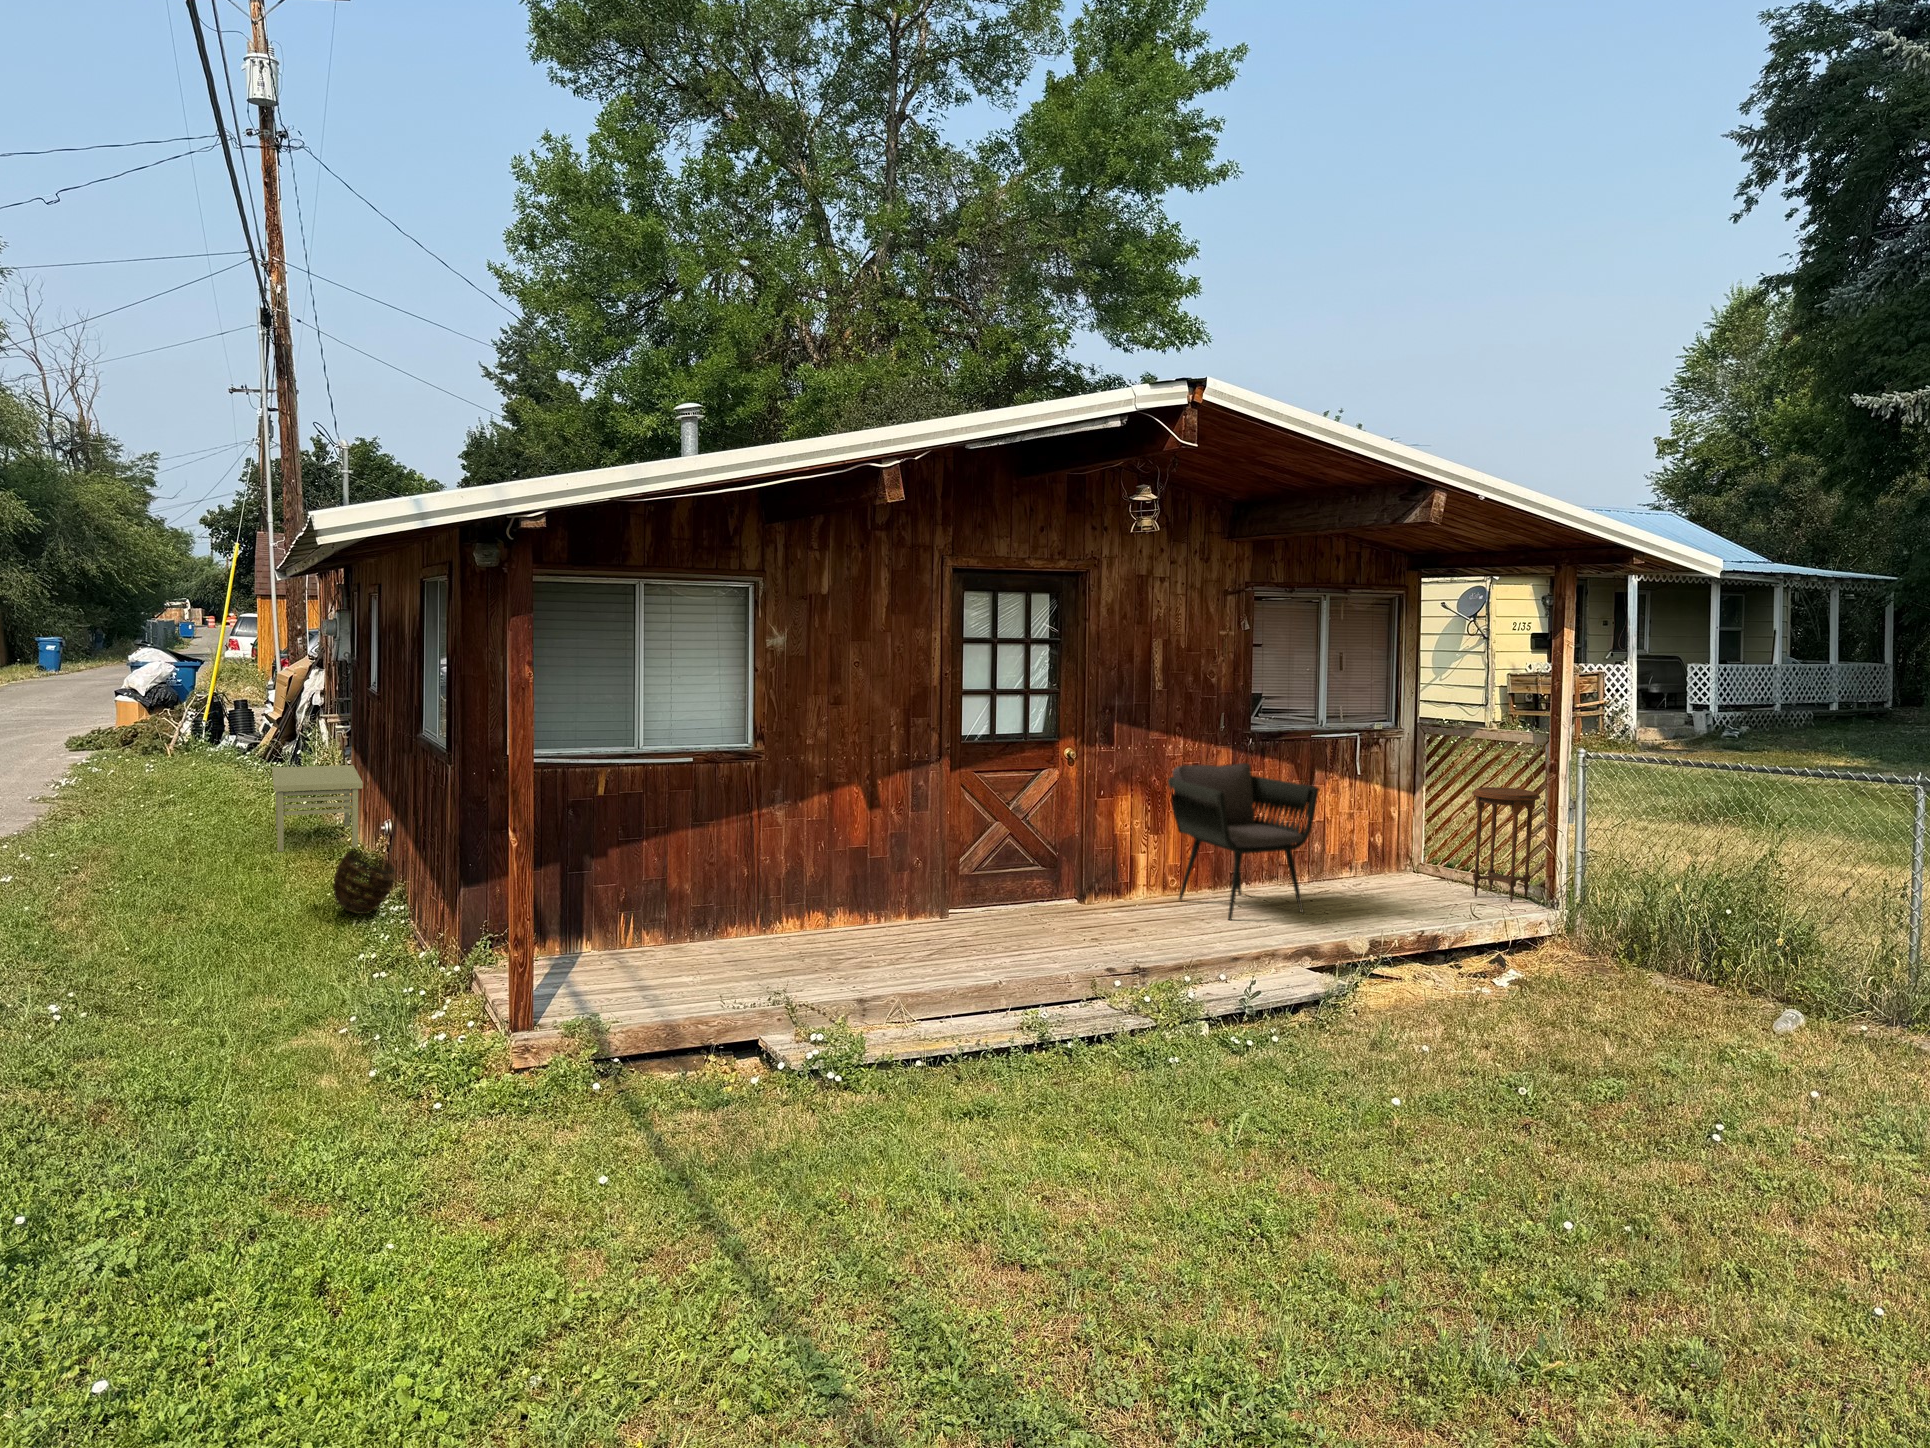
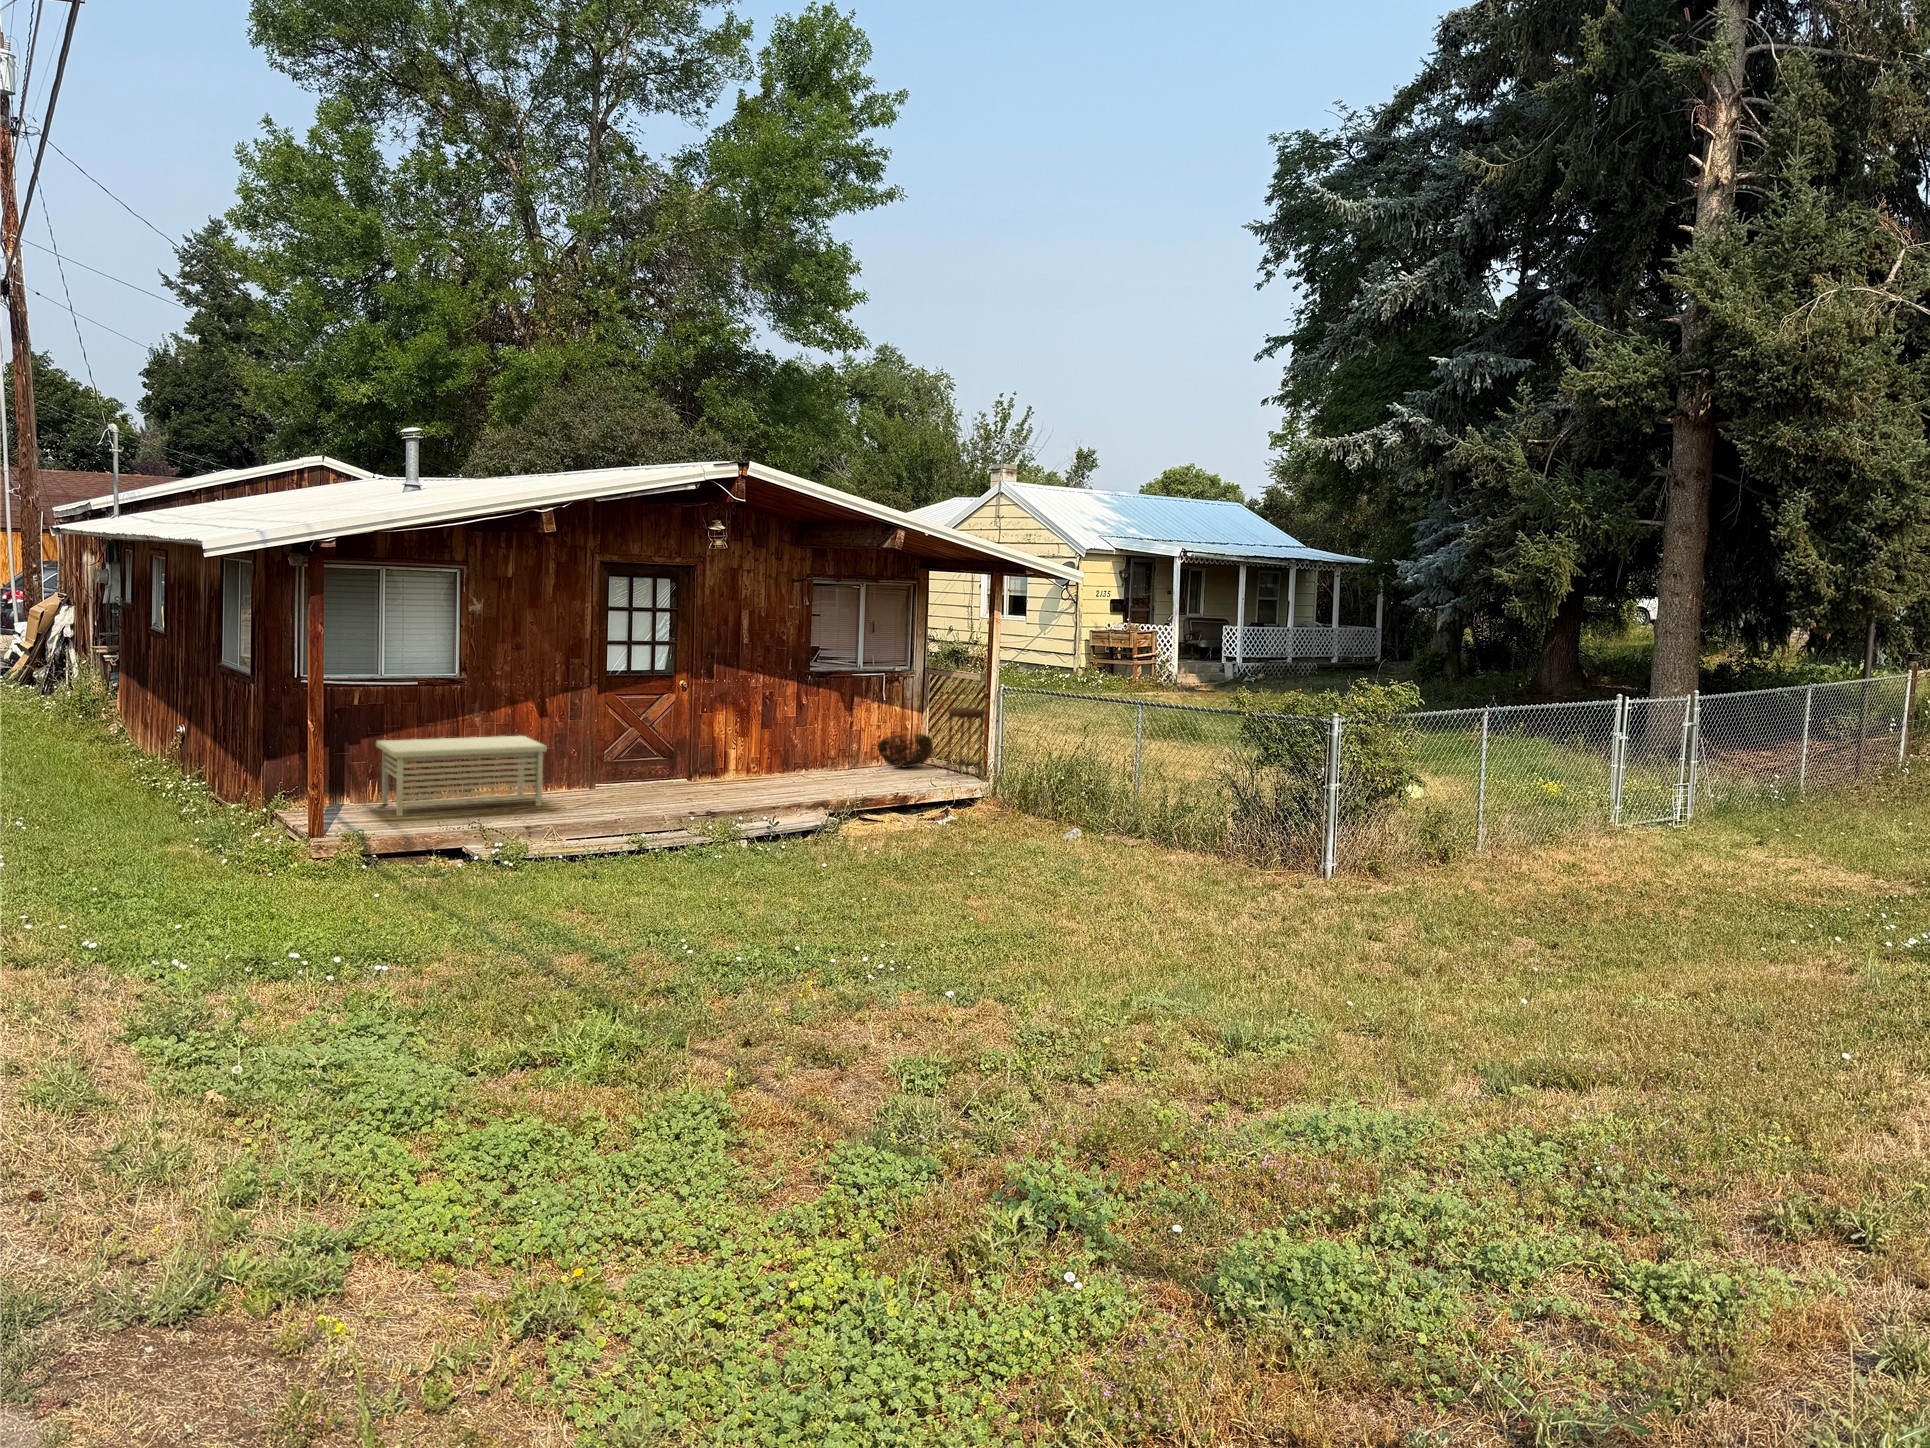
armchair: present [1168,763,1319,920] -> none [749,691,842,787]
storage bench: present [272,765,363,851] -> present [376,736,547,816]
basket: present [333,850,395,914] -> present [878,734,933,768]

